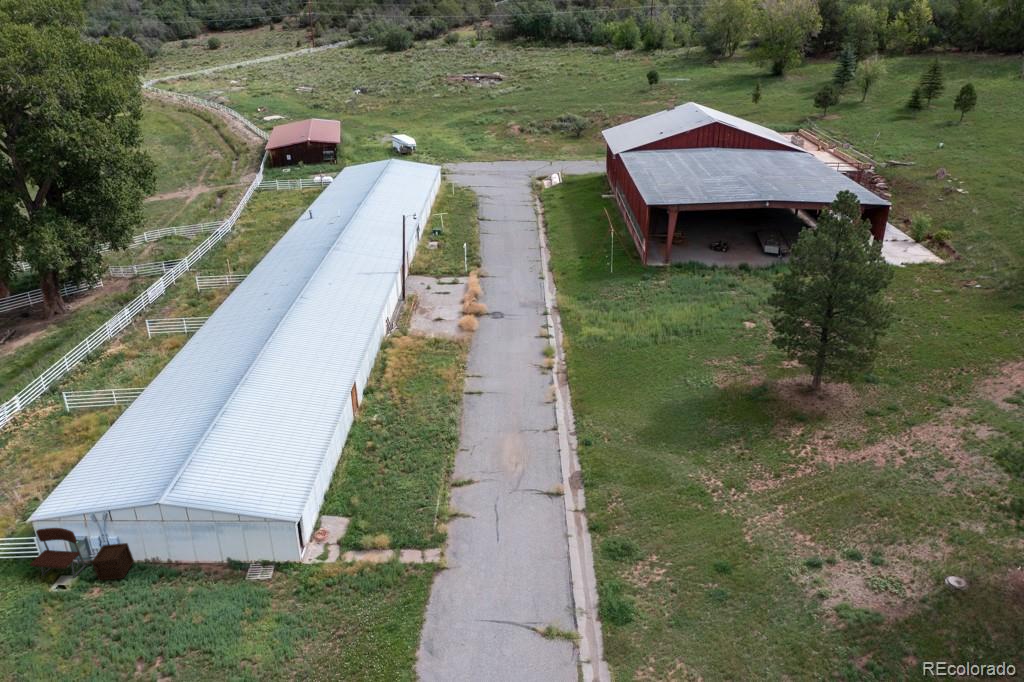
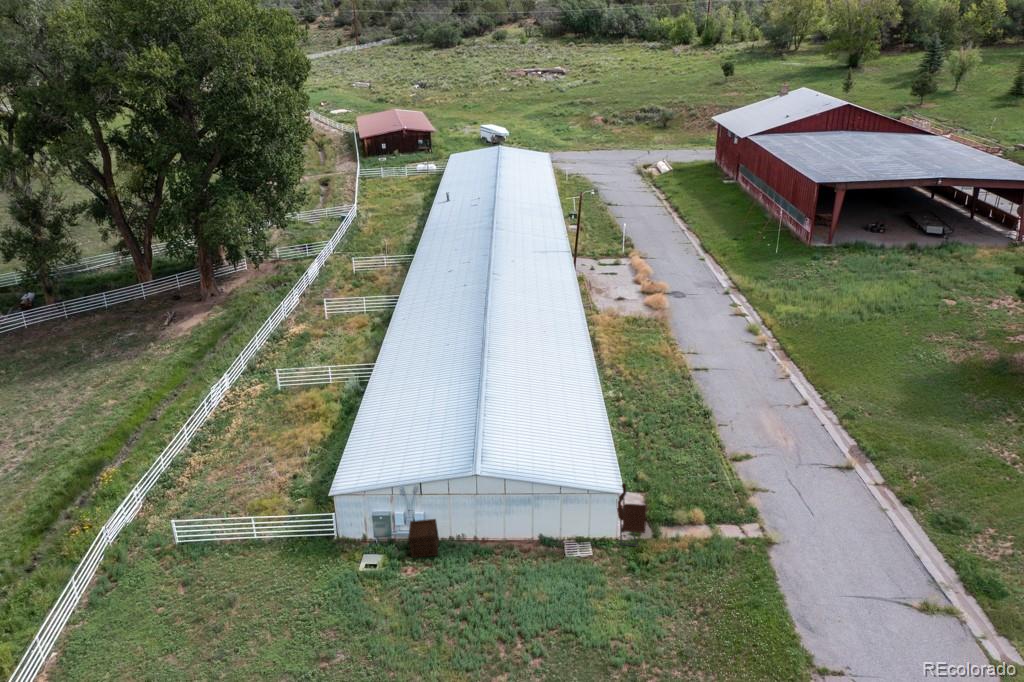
bench: present [30,528,86,578] -> present [617,483,647,546]

